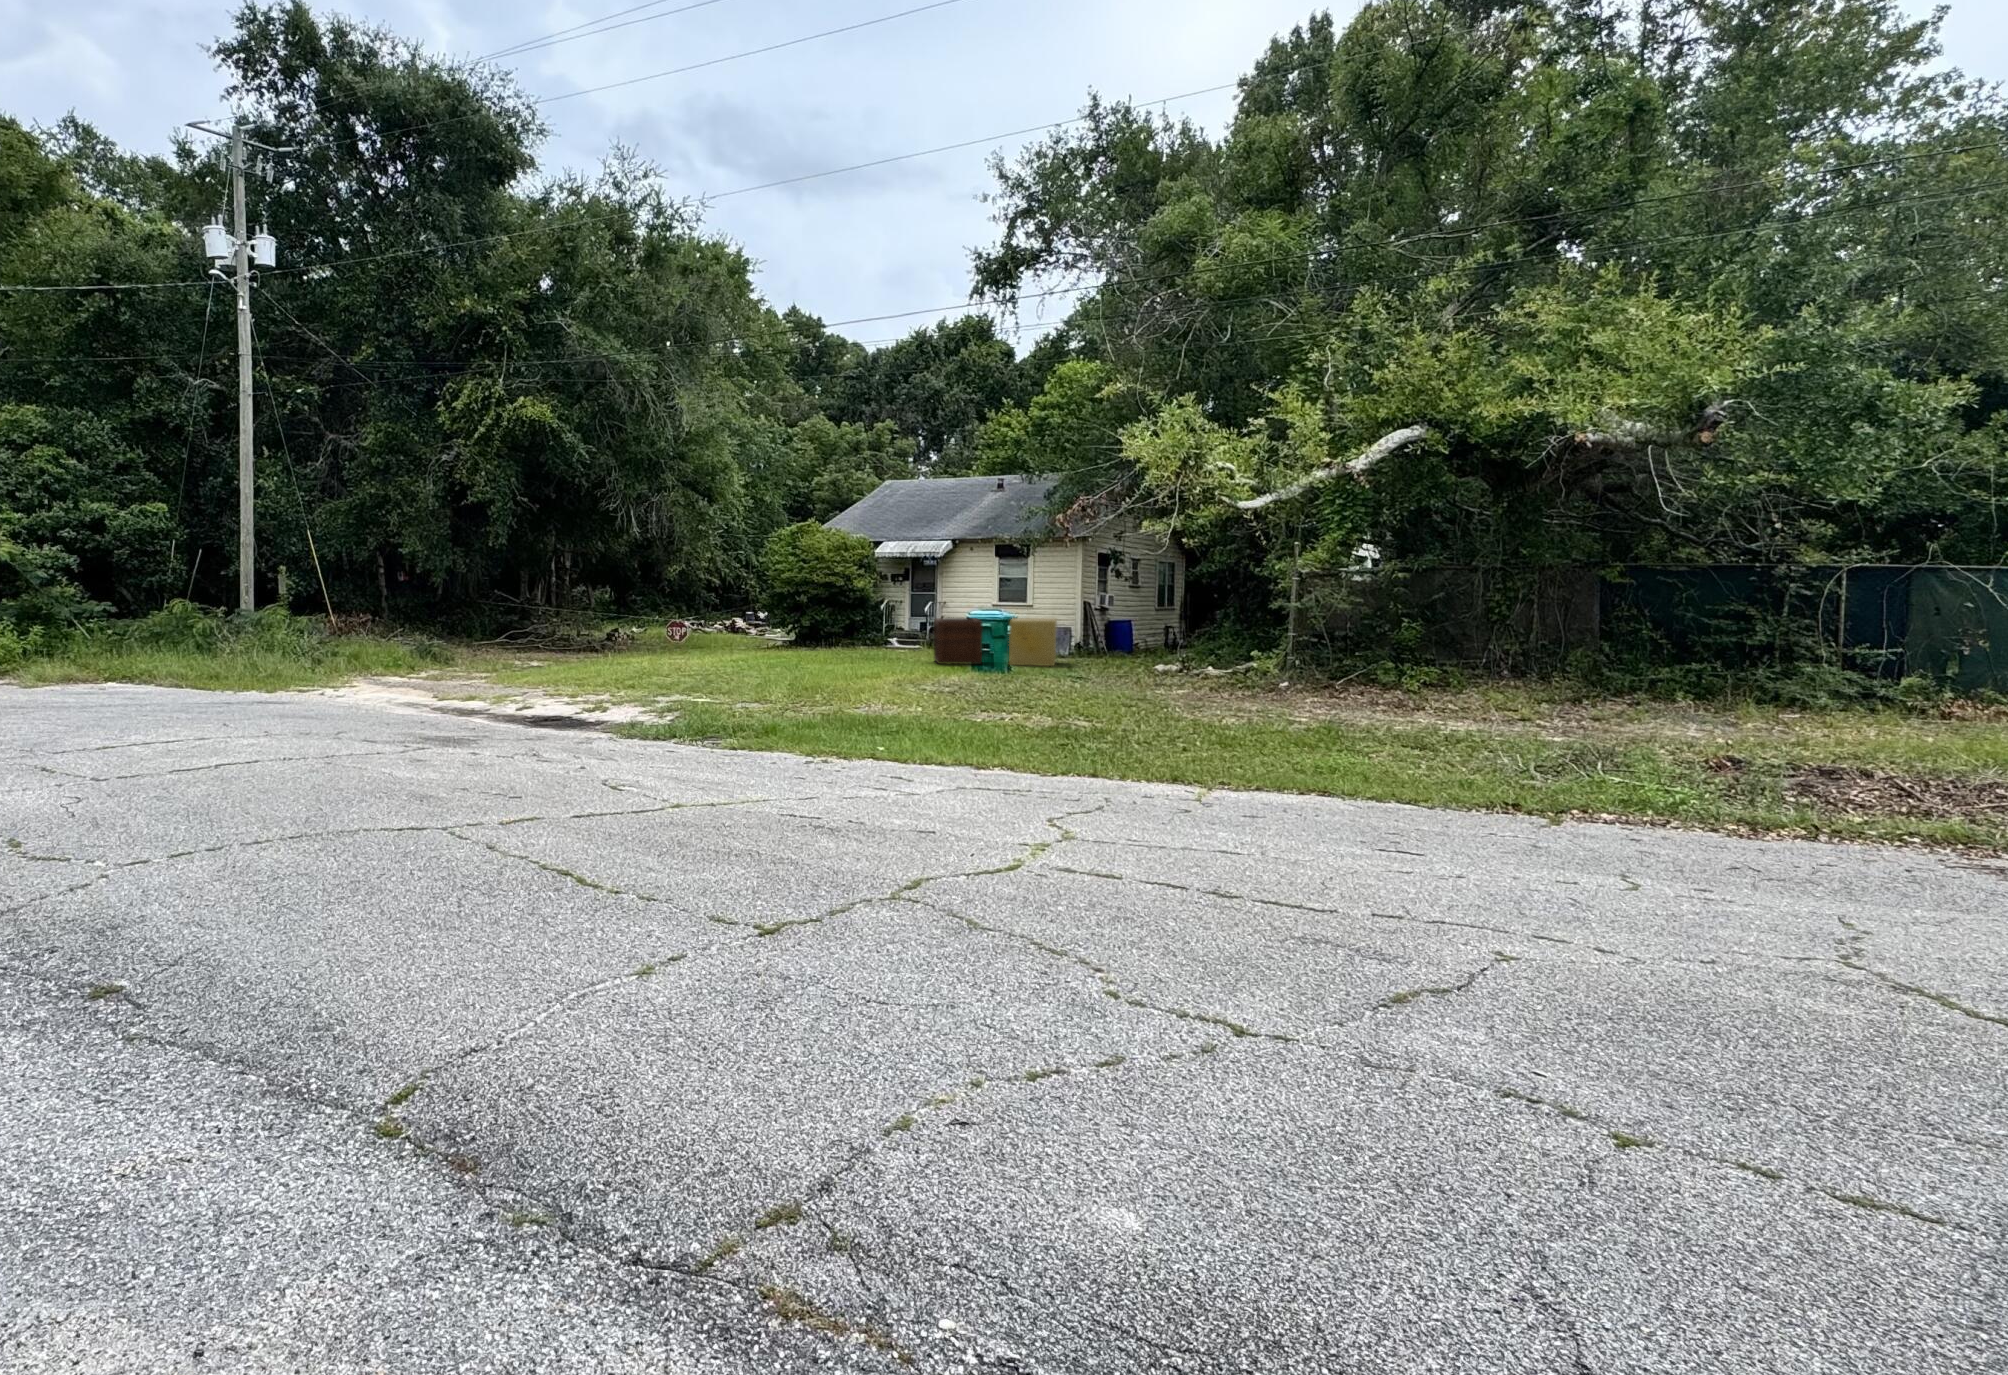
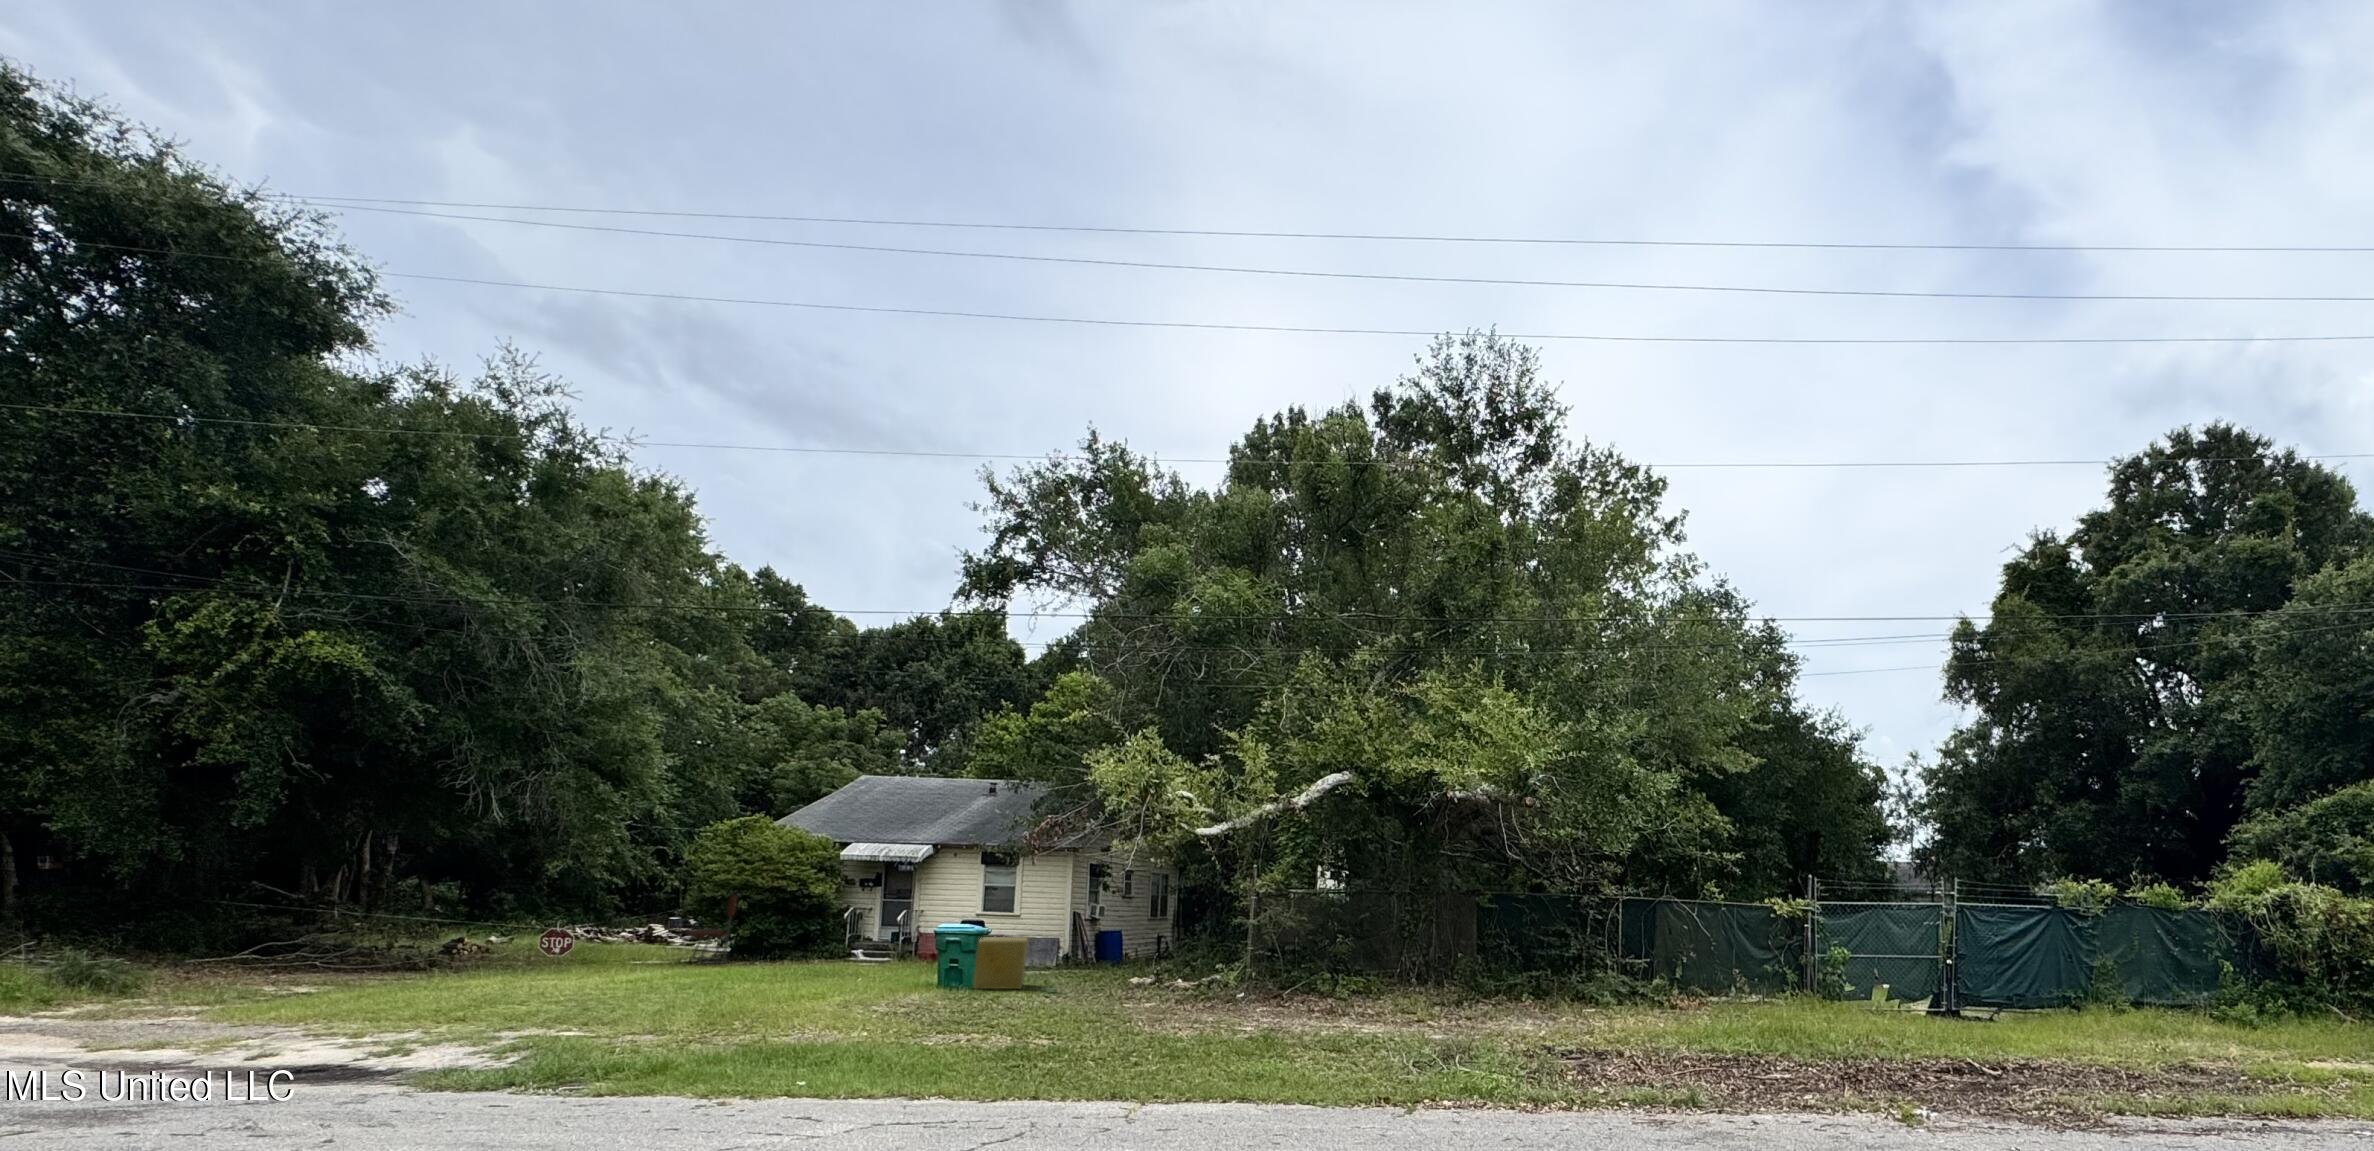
bench: none [760,589,795,646] -> present [685,895,737,964]
wooden crate: present [934,618,983,664] -> none [891,936,949,989]

